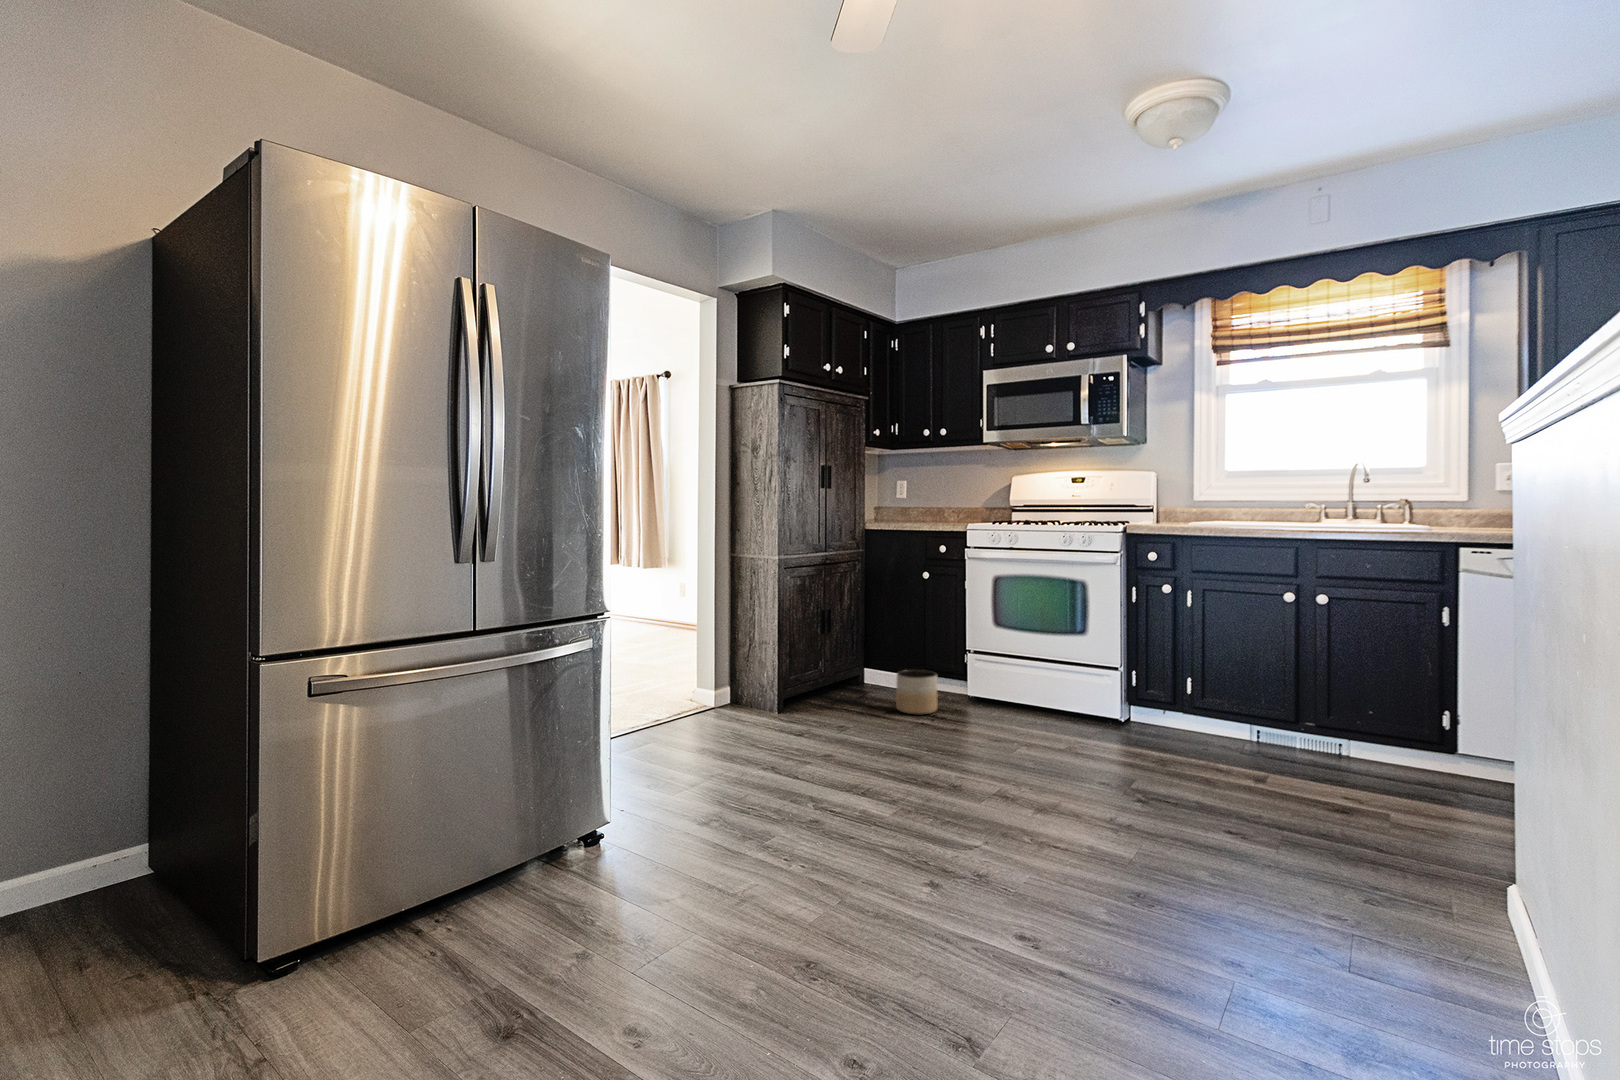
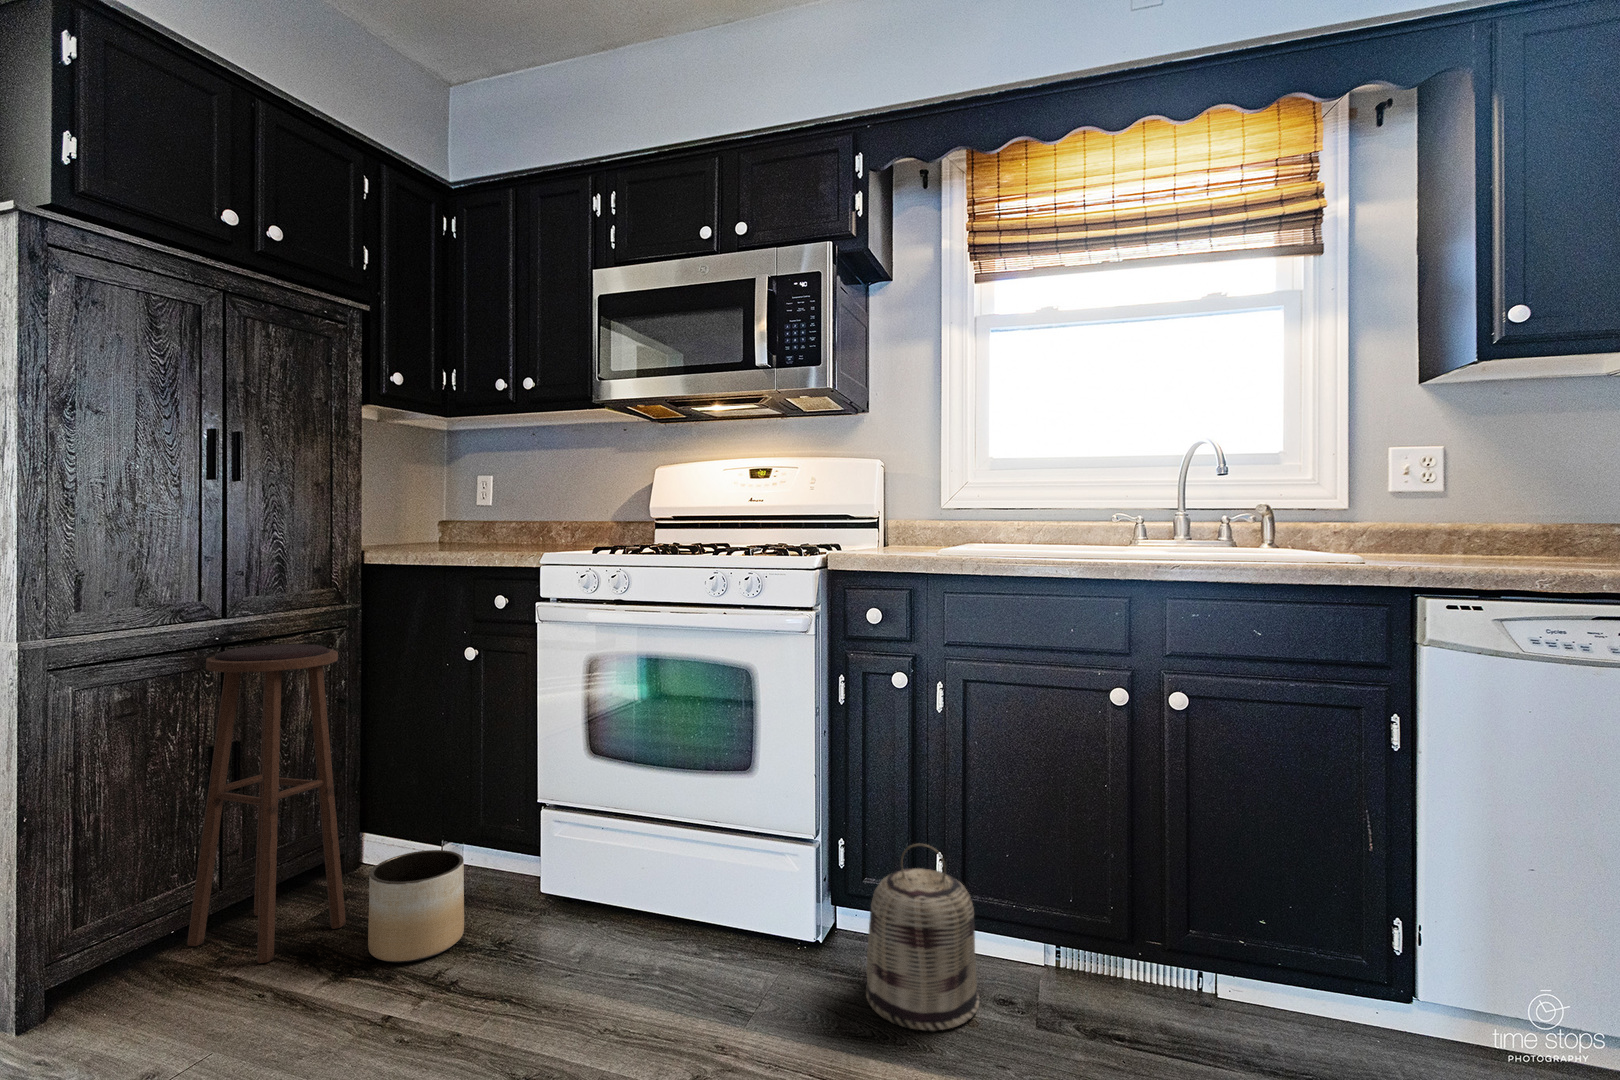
stool: none [814,569,877,710] -> present [187,644,346,963]
basket: none [1149,668,1210,751] -> present [866,844,979,1031]

